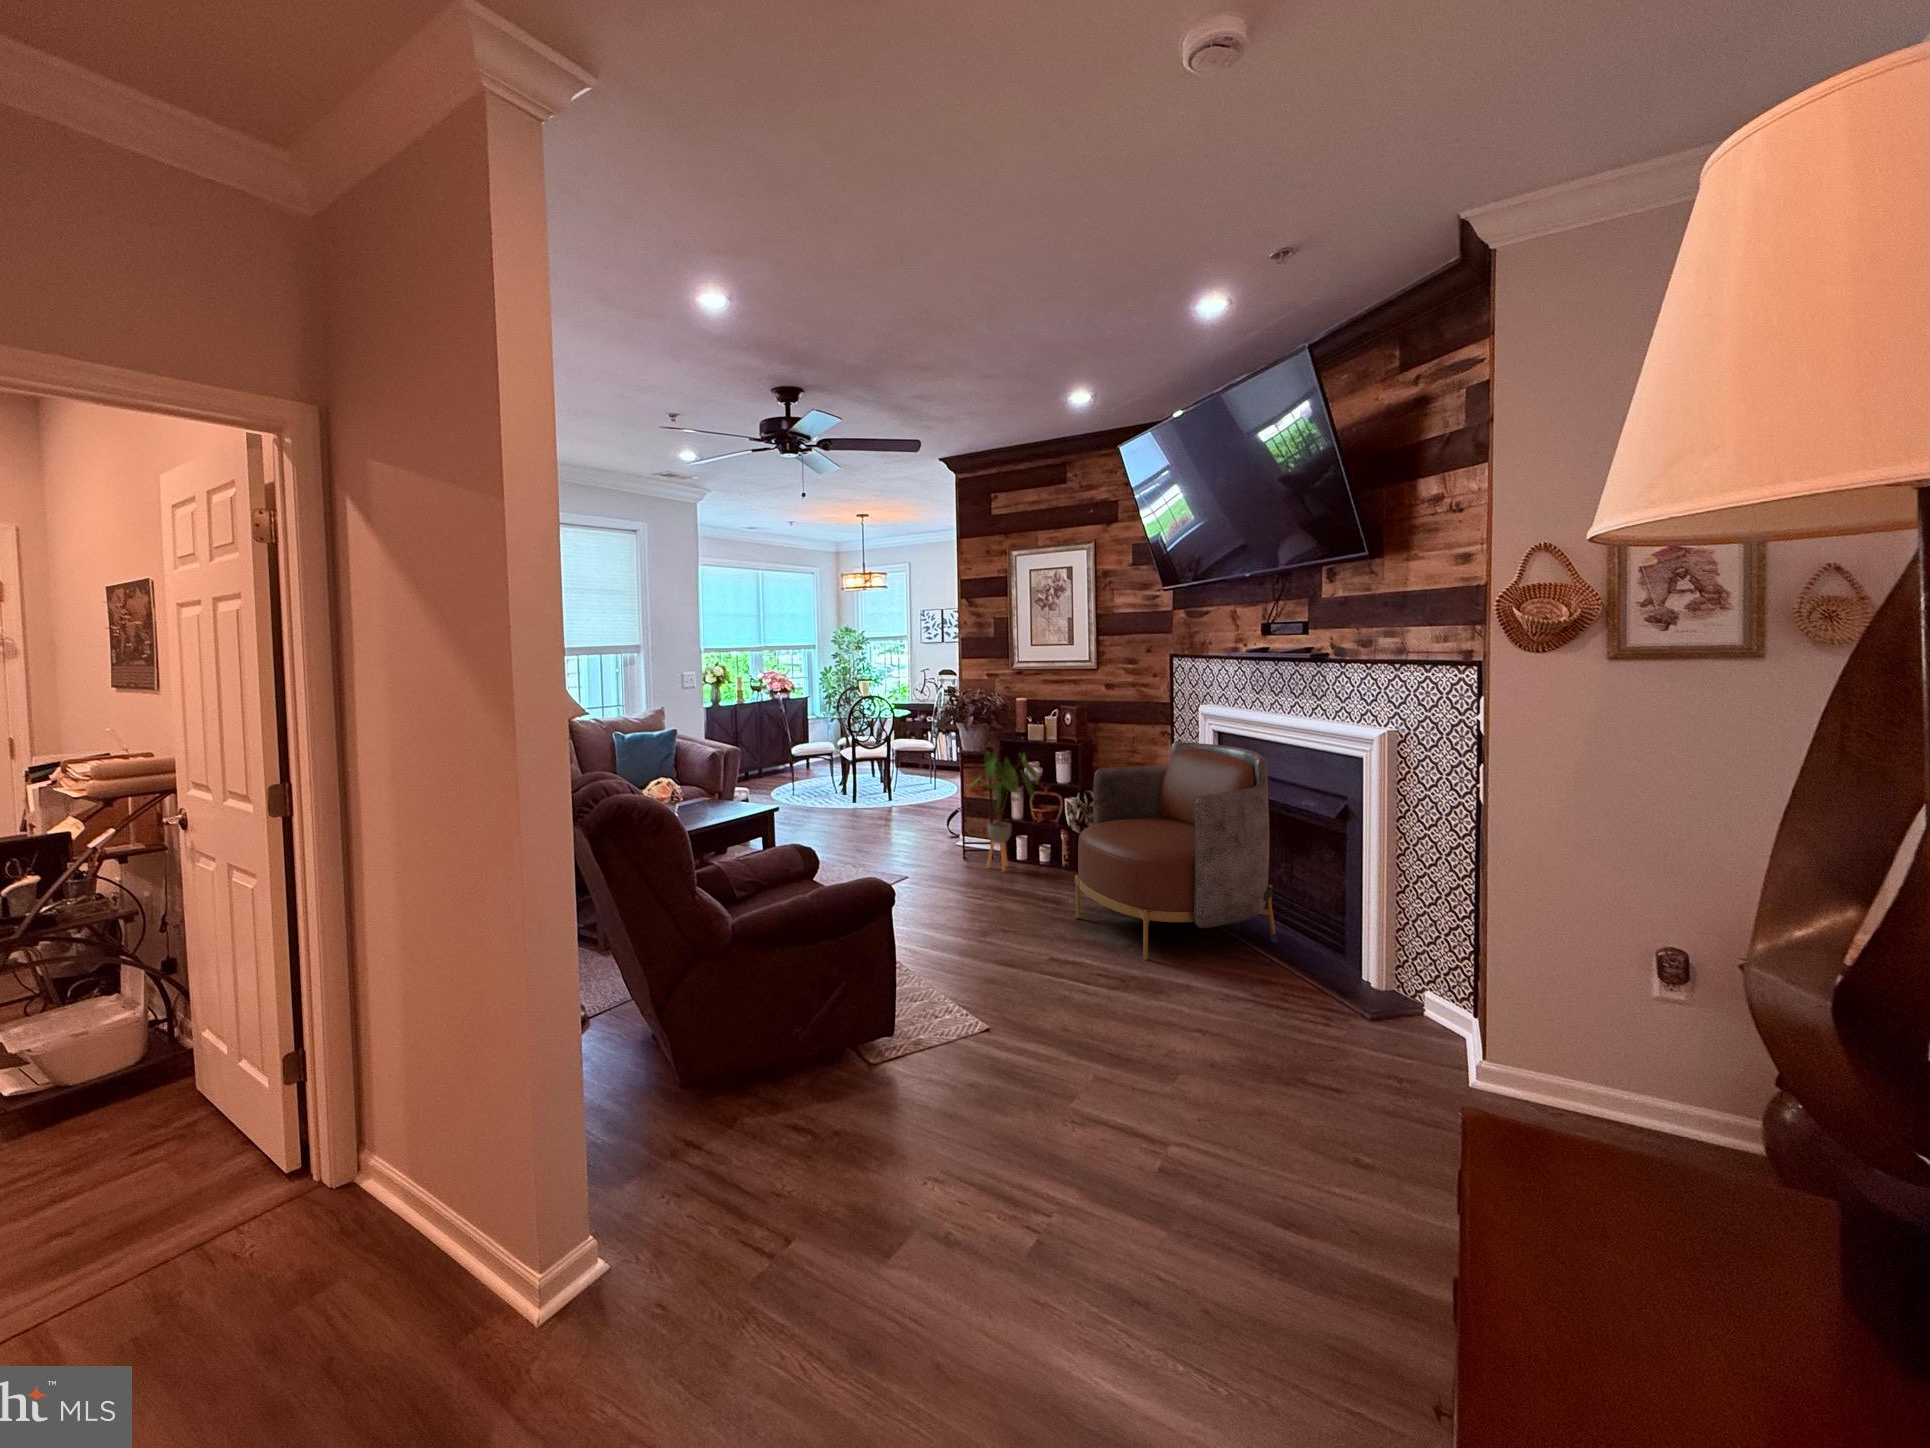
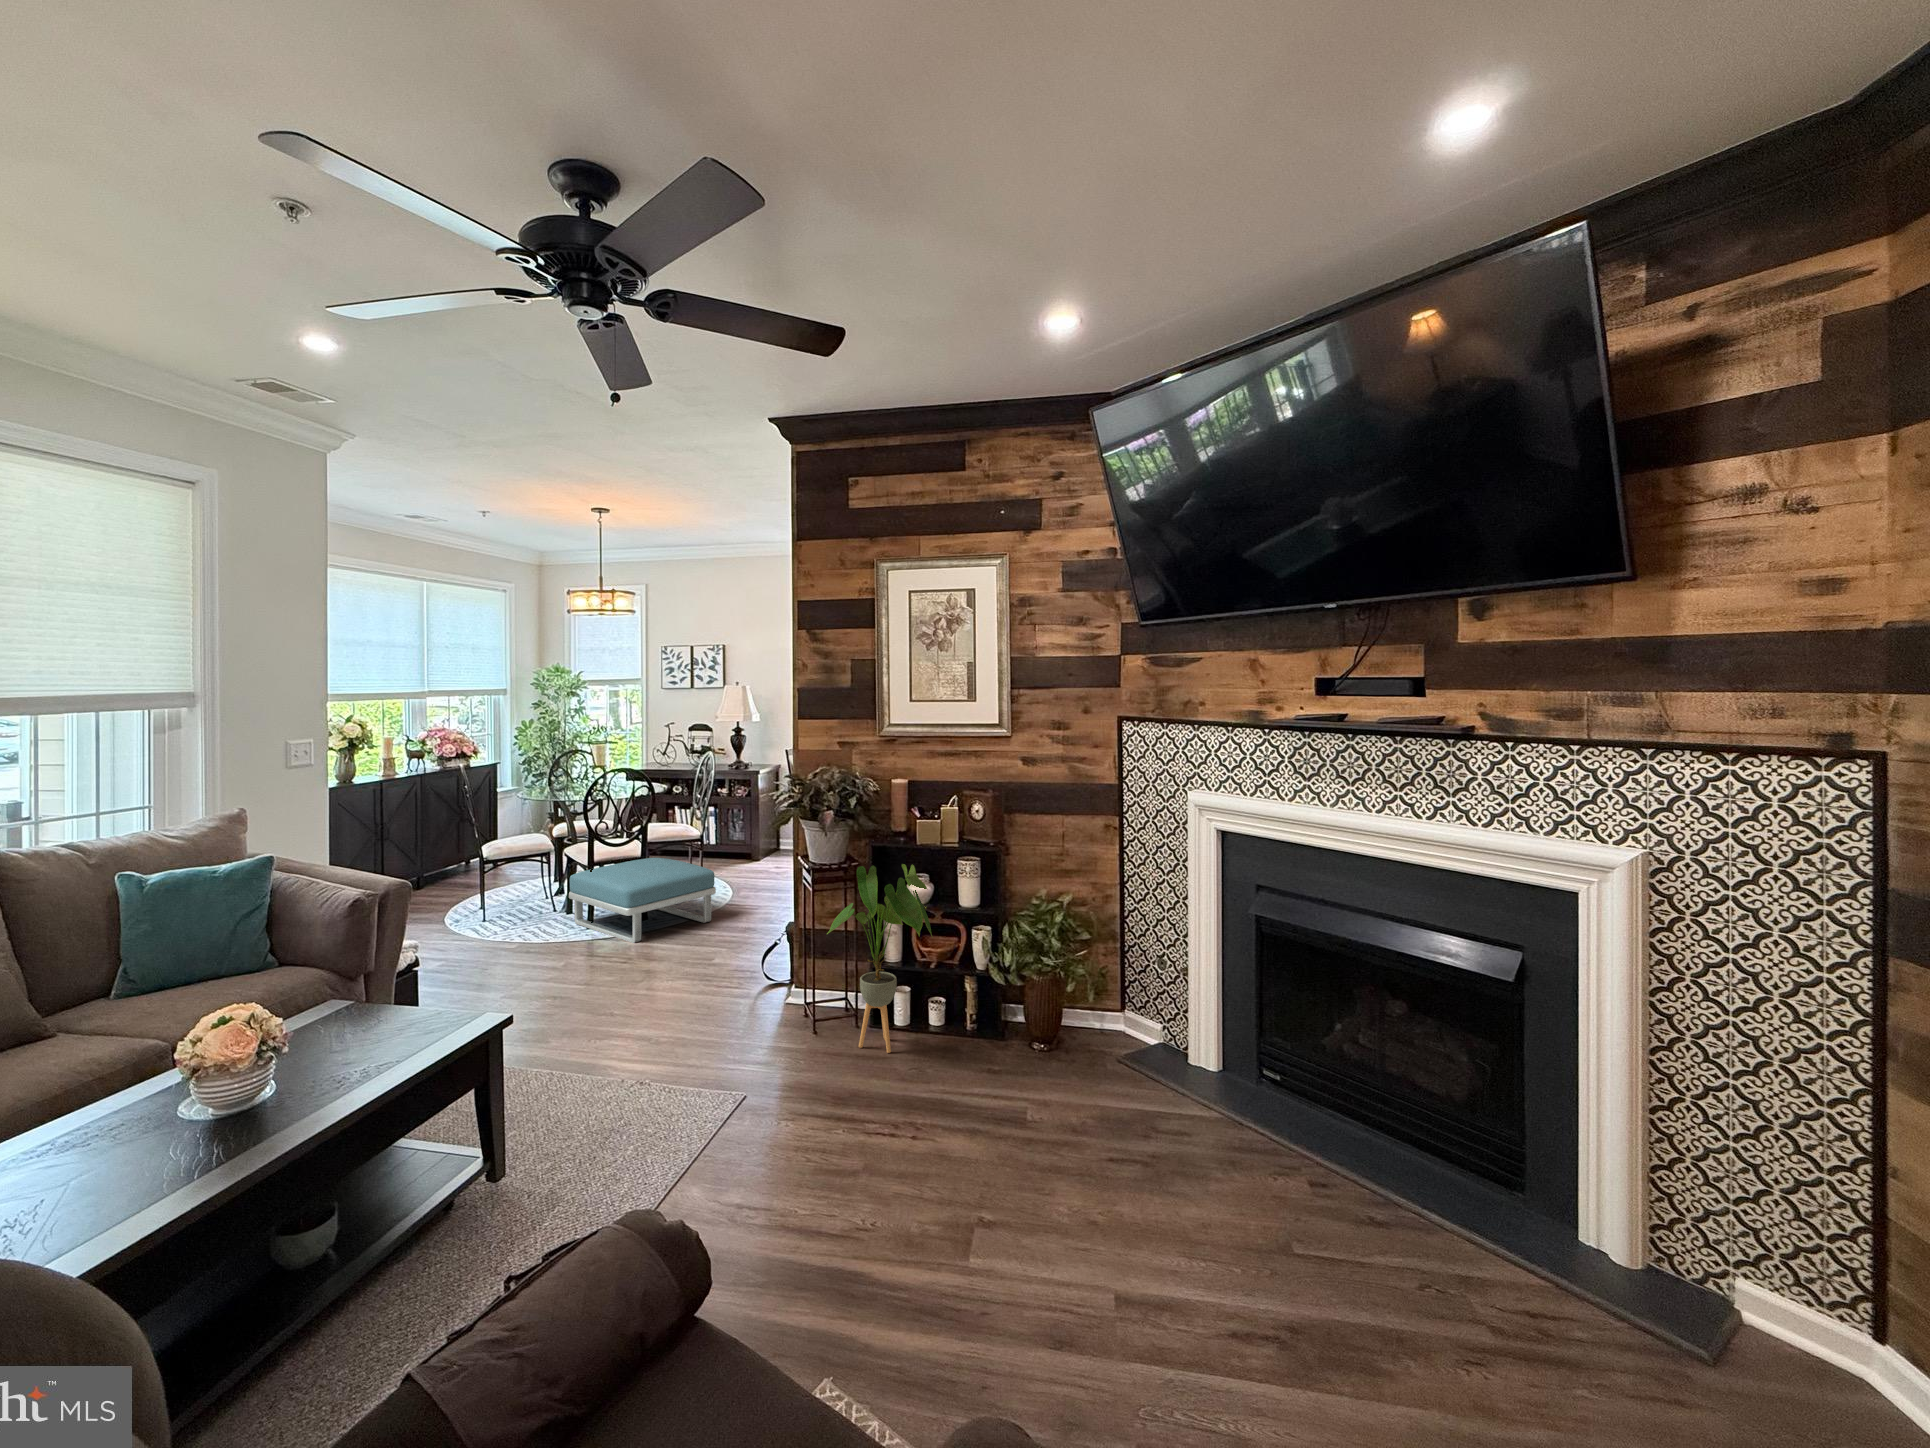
armchair: present [1075,742,1276,960] -> none [1066,849,1374,1256]
footstool: none [841,761,936,813] -> present [569,858,716,943]

